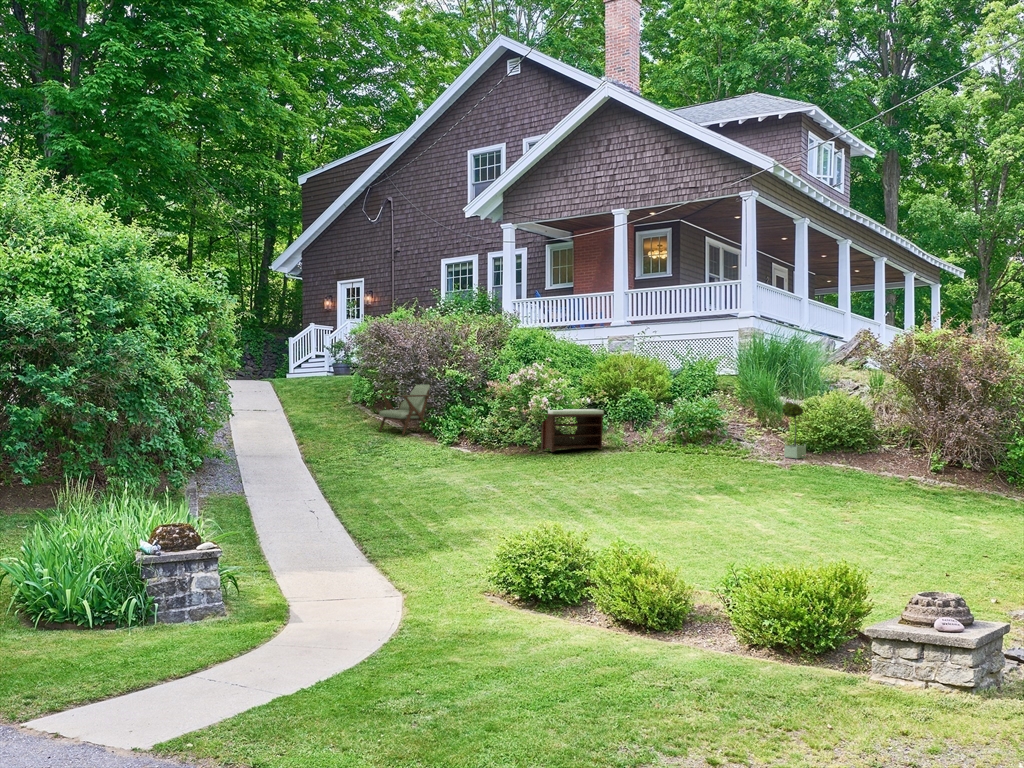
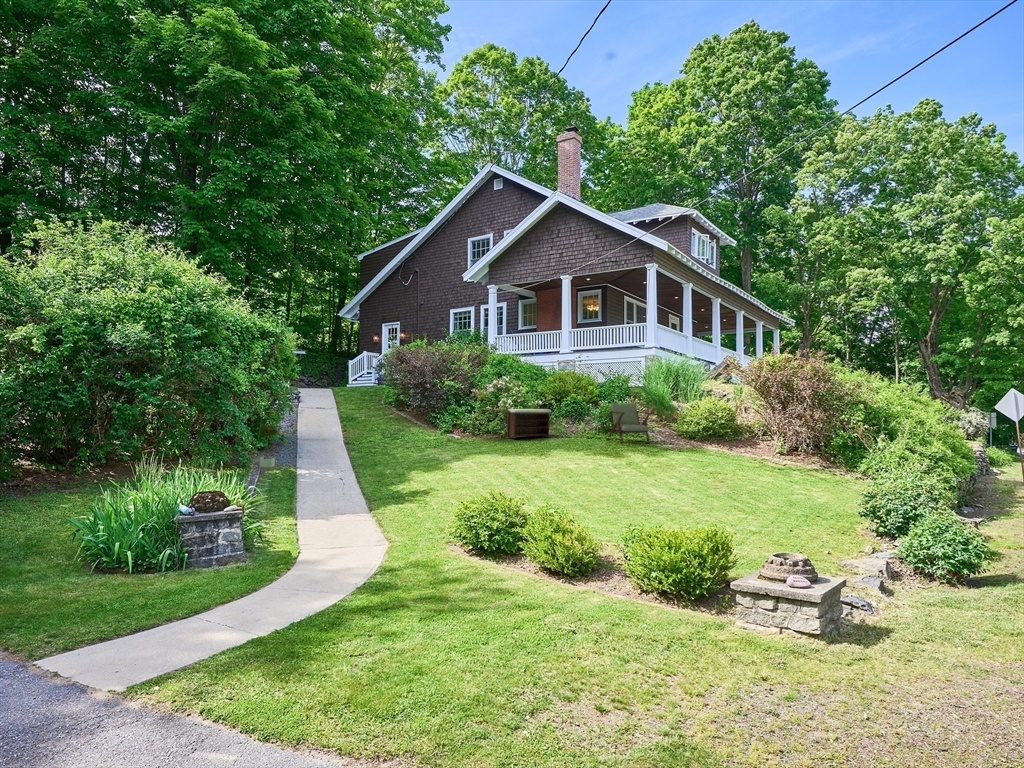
lounge chair: present [379,385,433,434] -> present [607,403,651,443]
potted tree: present [782,402,806,458] -> present [259,425,278,468]

